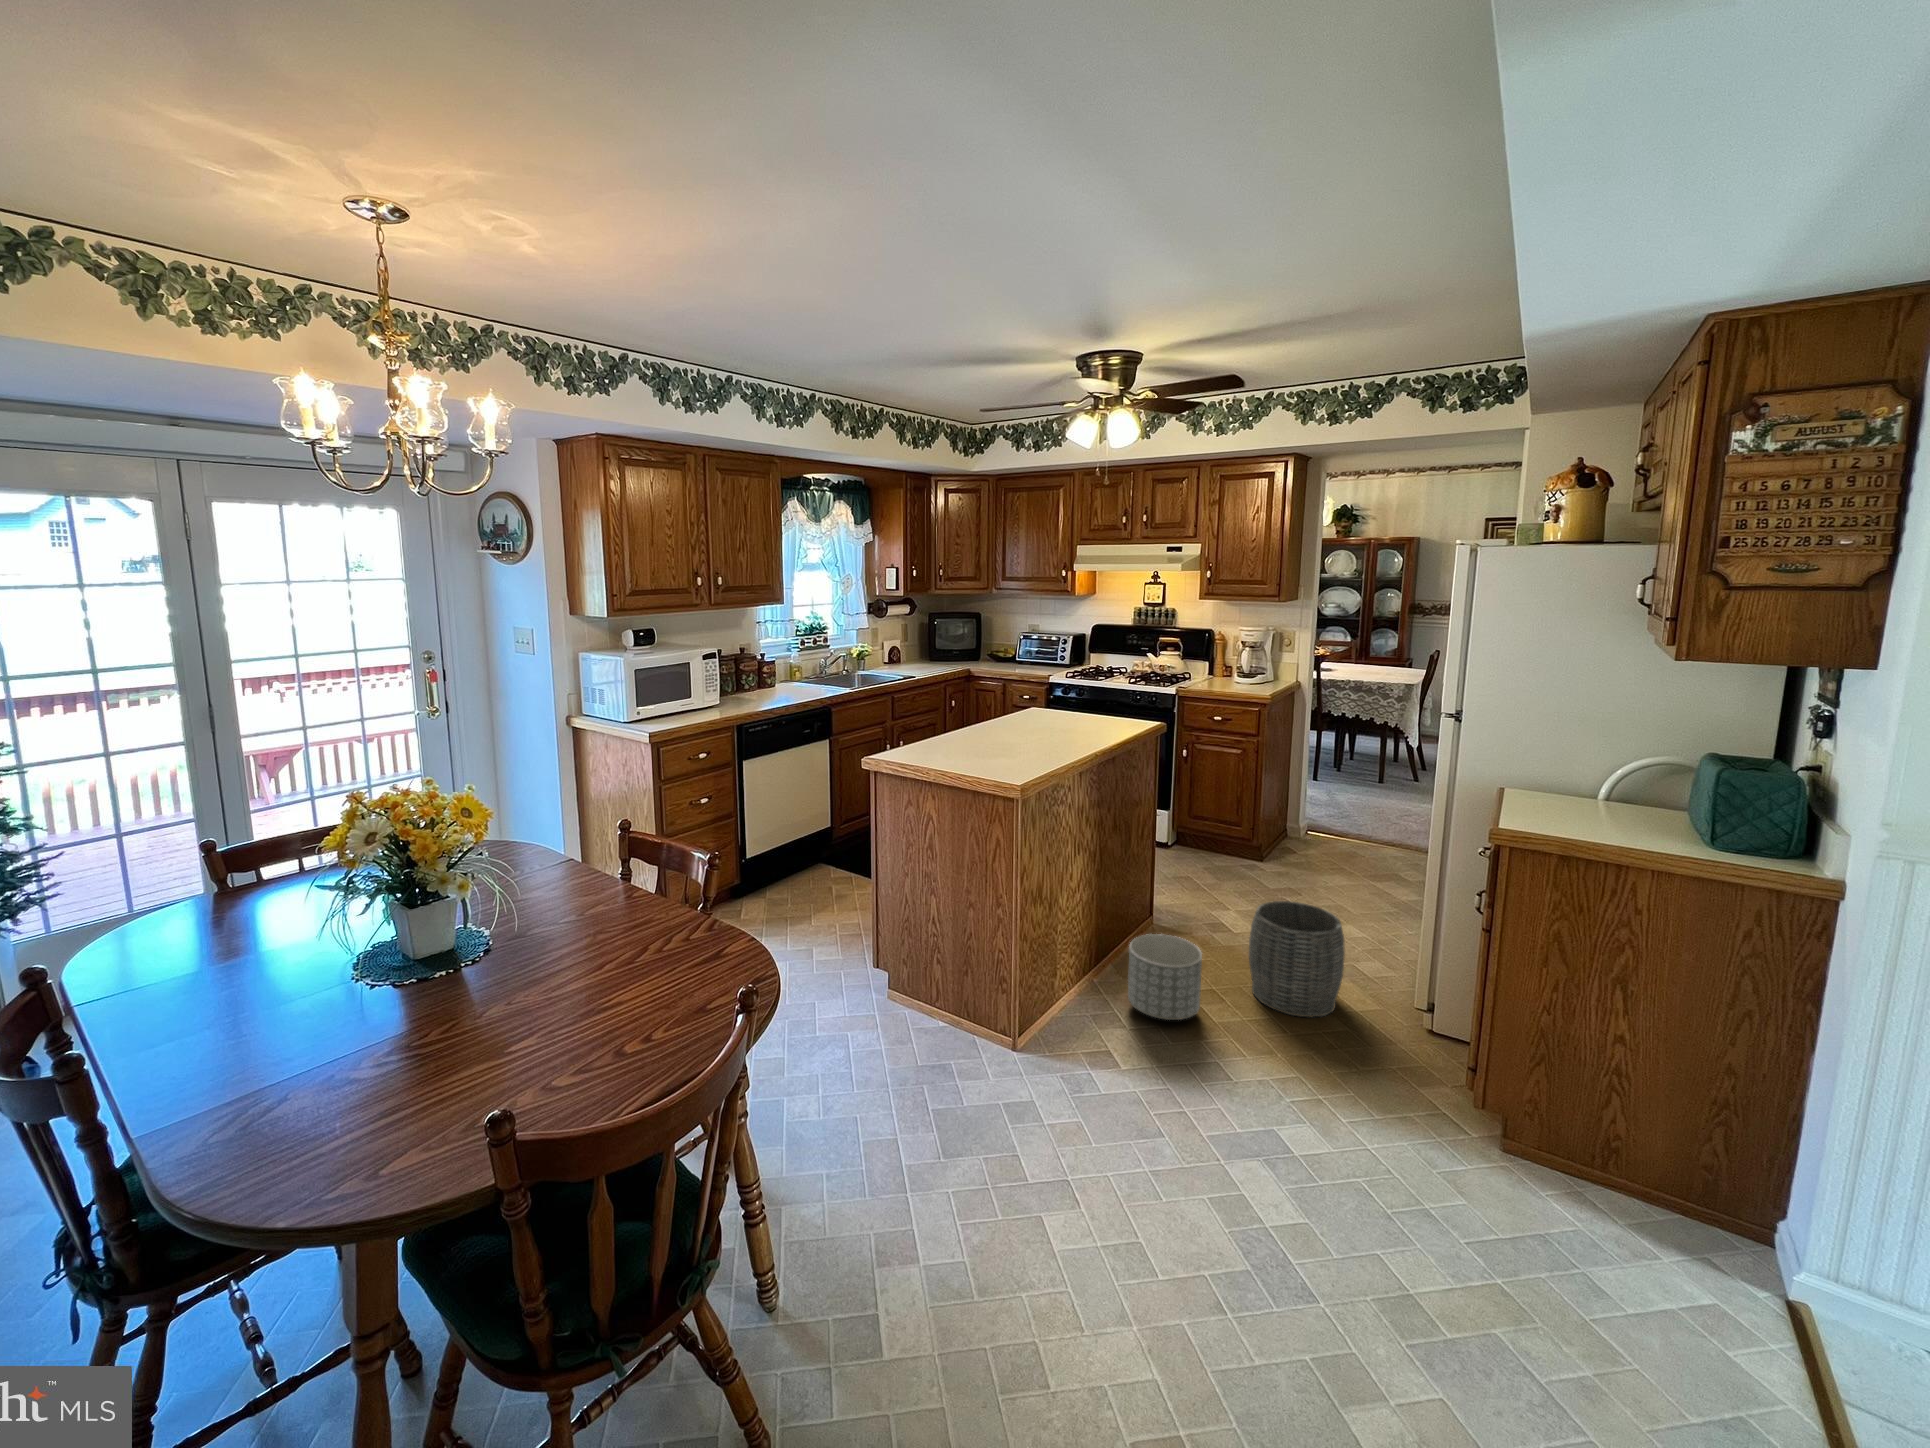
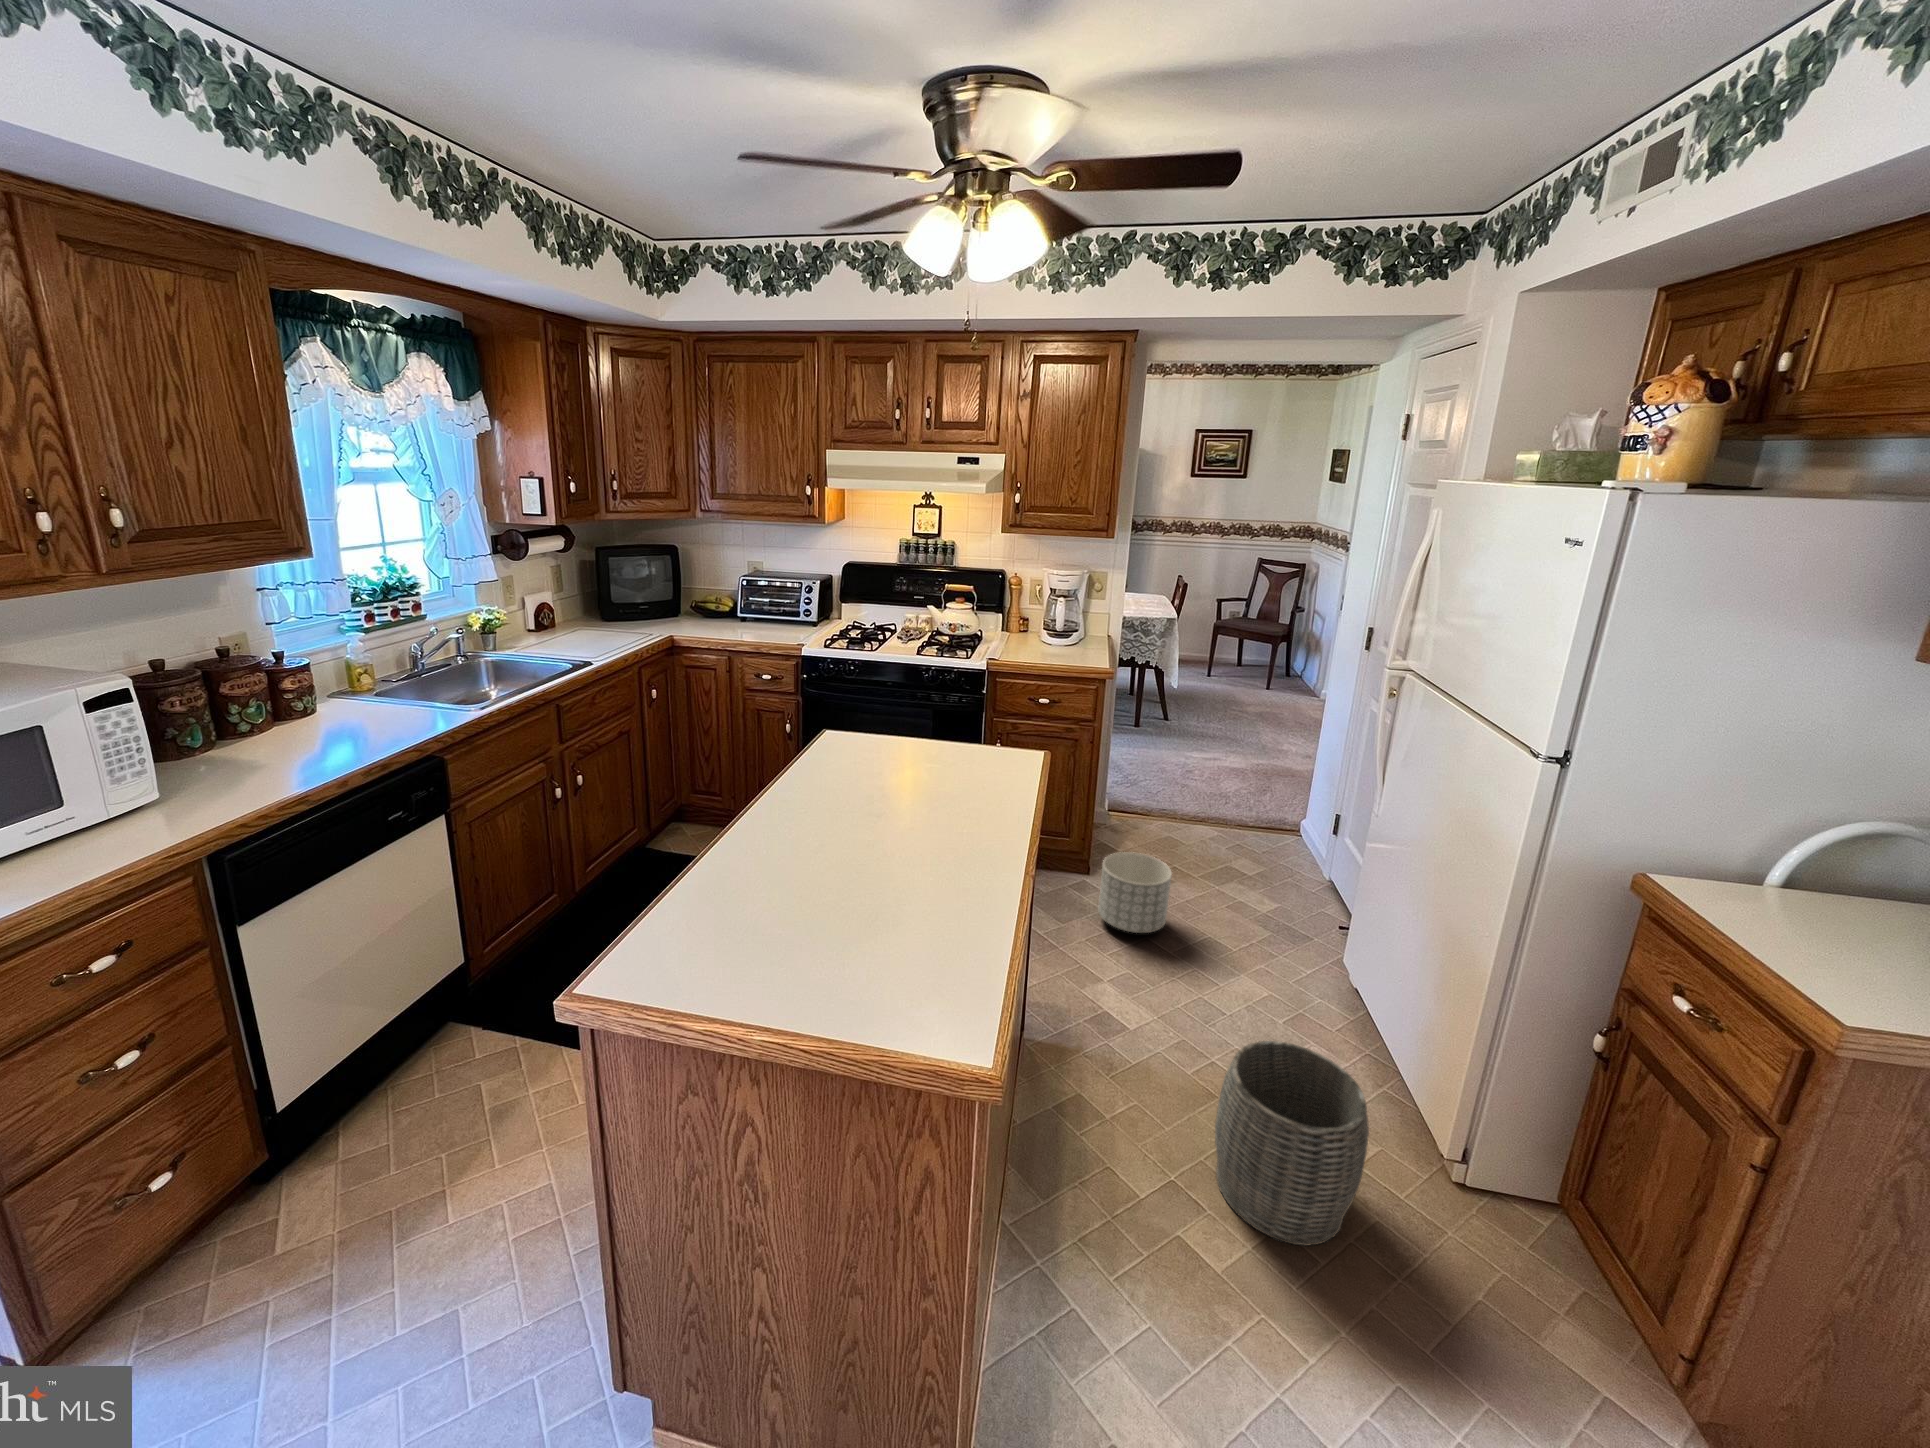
planter: present [1128,934,1202,1020] -> present [1098,852,1172,933]

